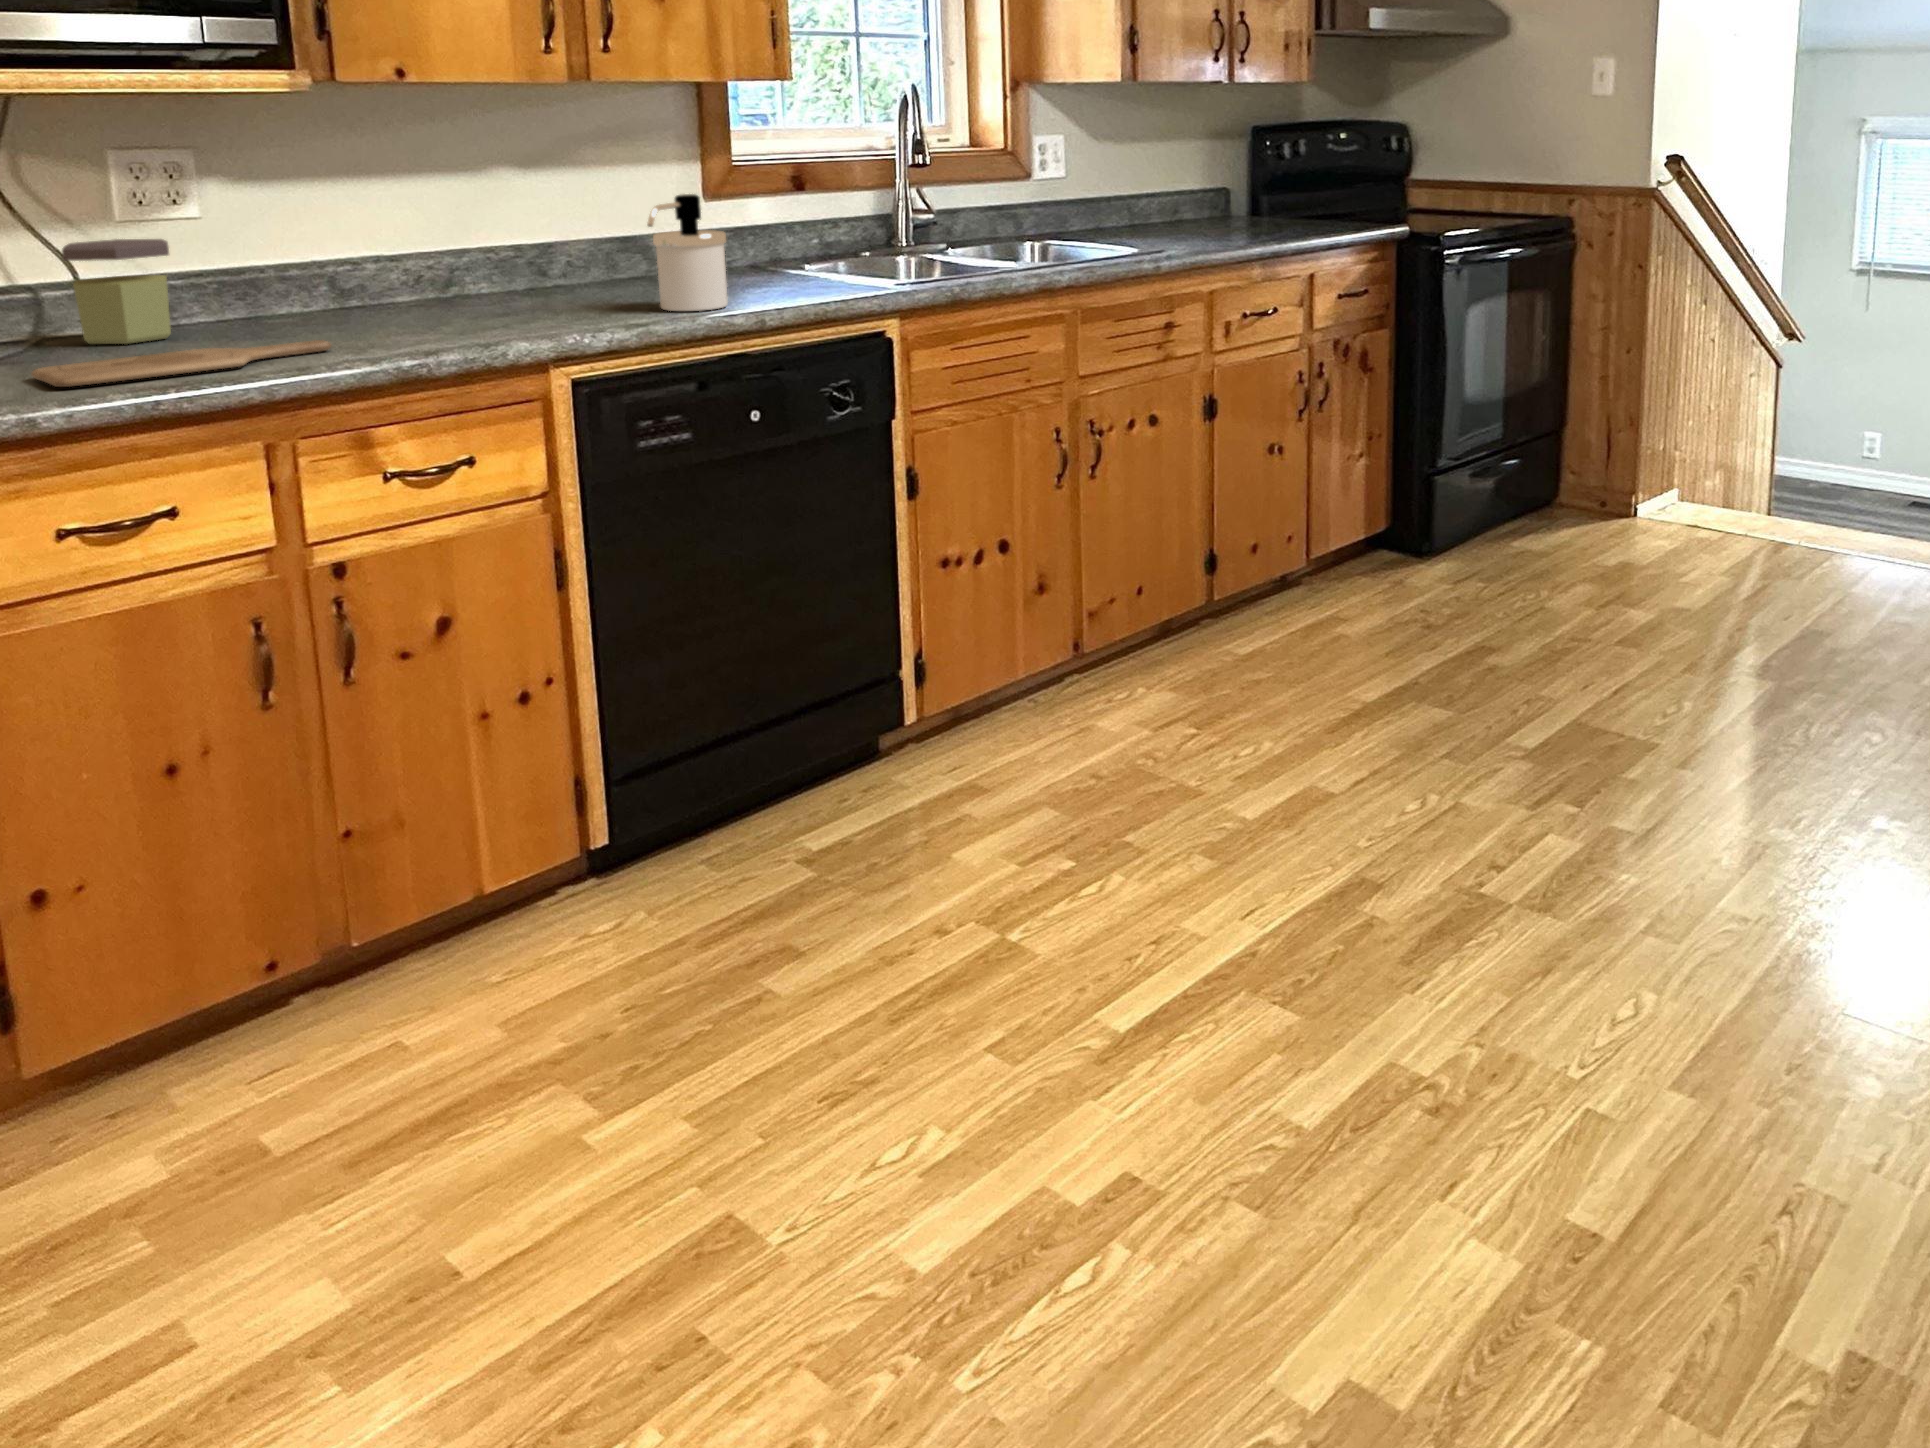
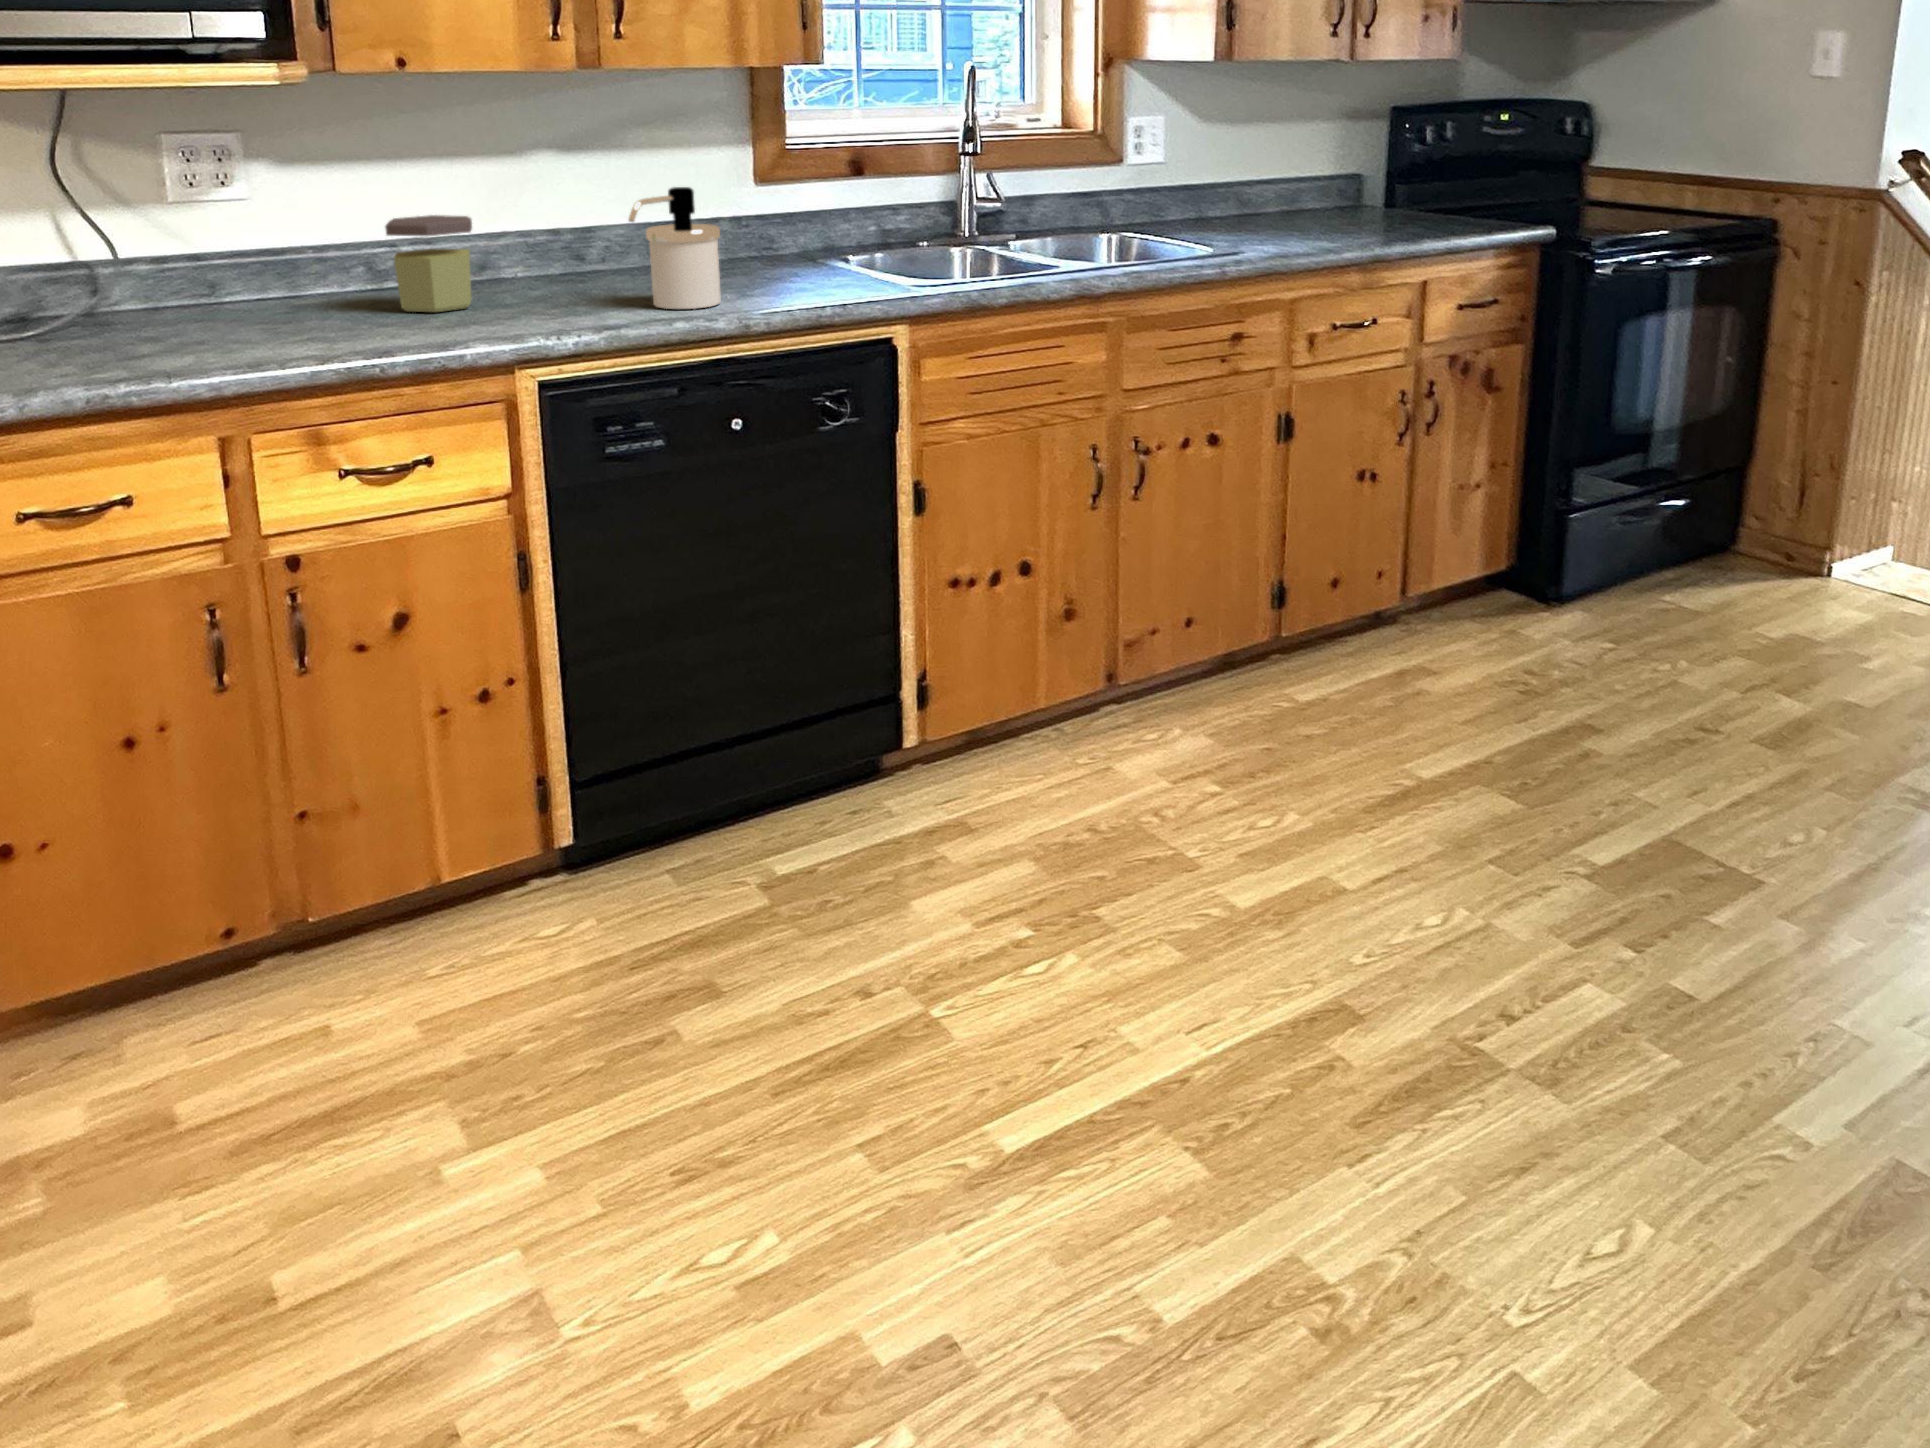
jar: present [62,239,171,344] -> present [385,215,472,312]
cutting board: present [31,340,331,387] -> none [32,330,309,371]

